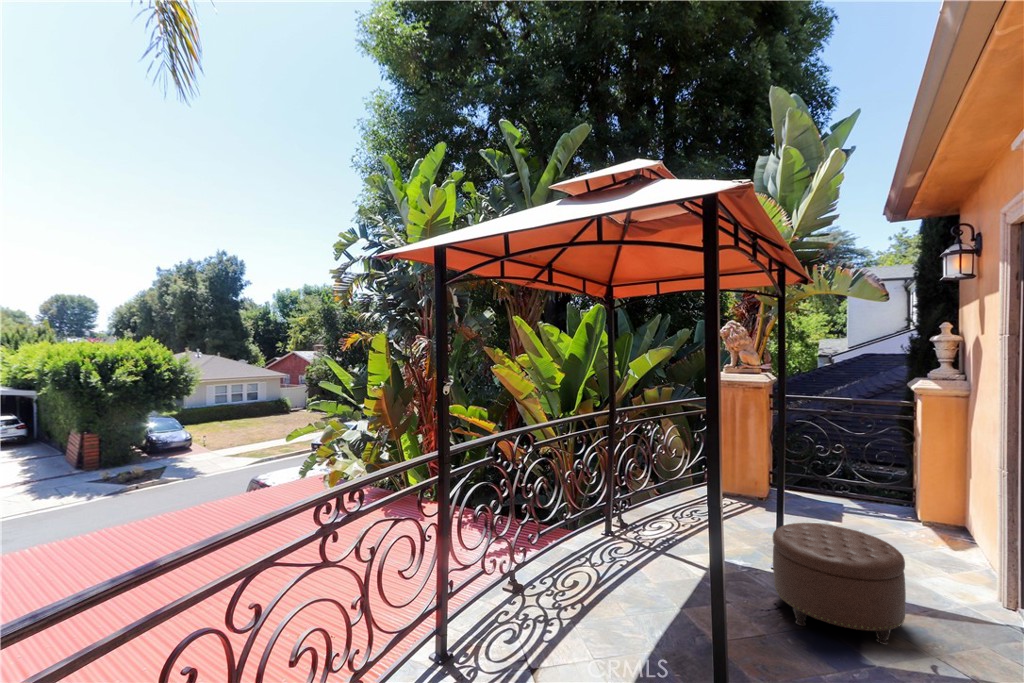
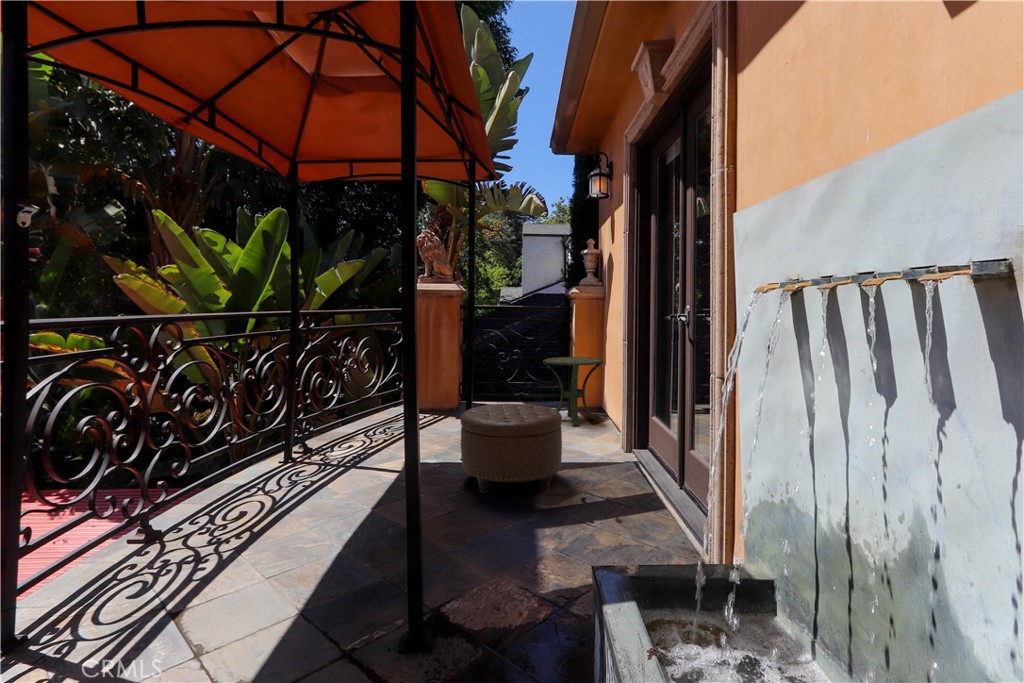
side table: none [877,459,971,552] -> present [543,357,603,426]

